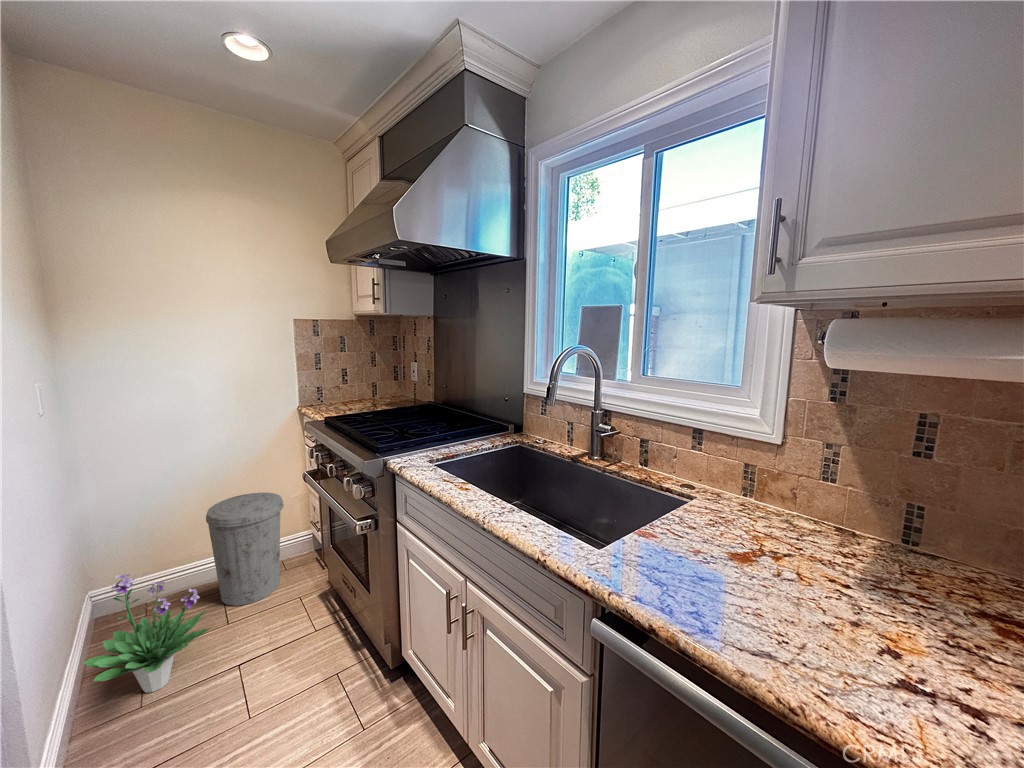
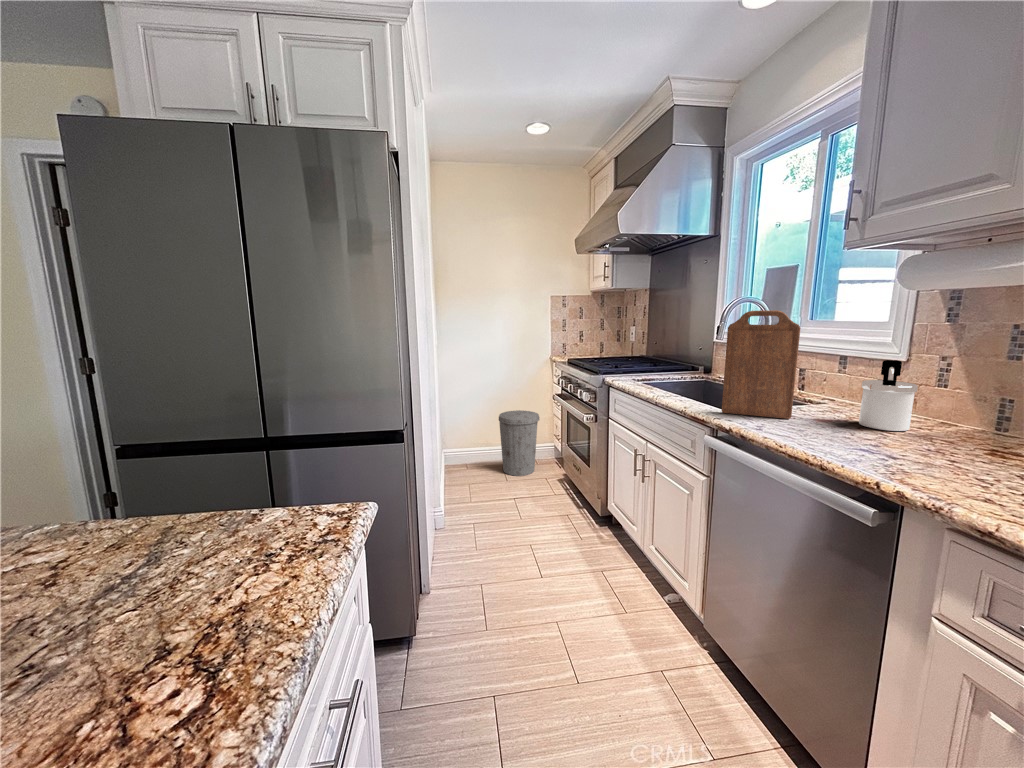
cutting board: none [610,395,723,569] -> present [722,310,801,419]
soap dispenser: none [781,466,868,576] -> present [859,360,918,431]
potted plant: present [83,573,210,693] -> none [451,431,504,498]

